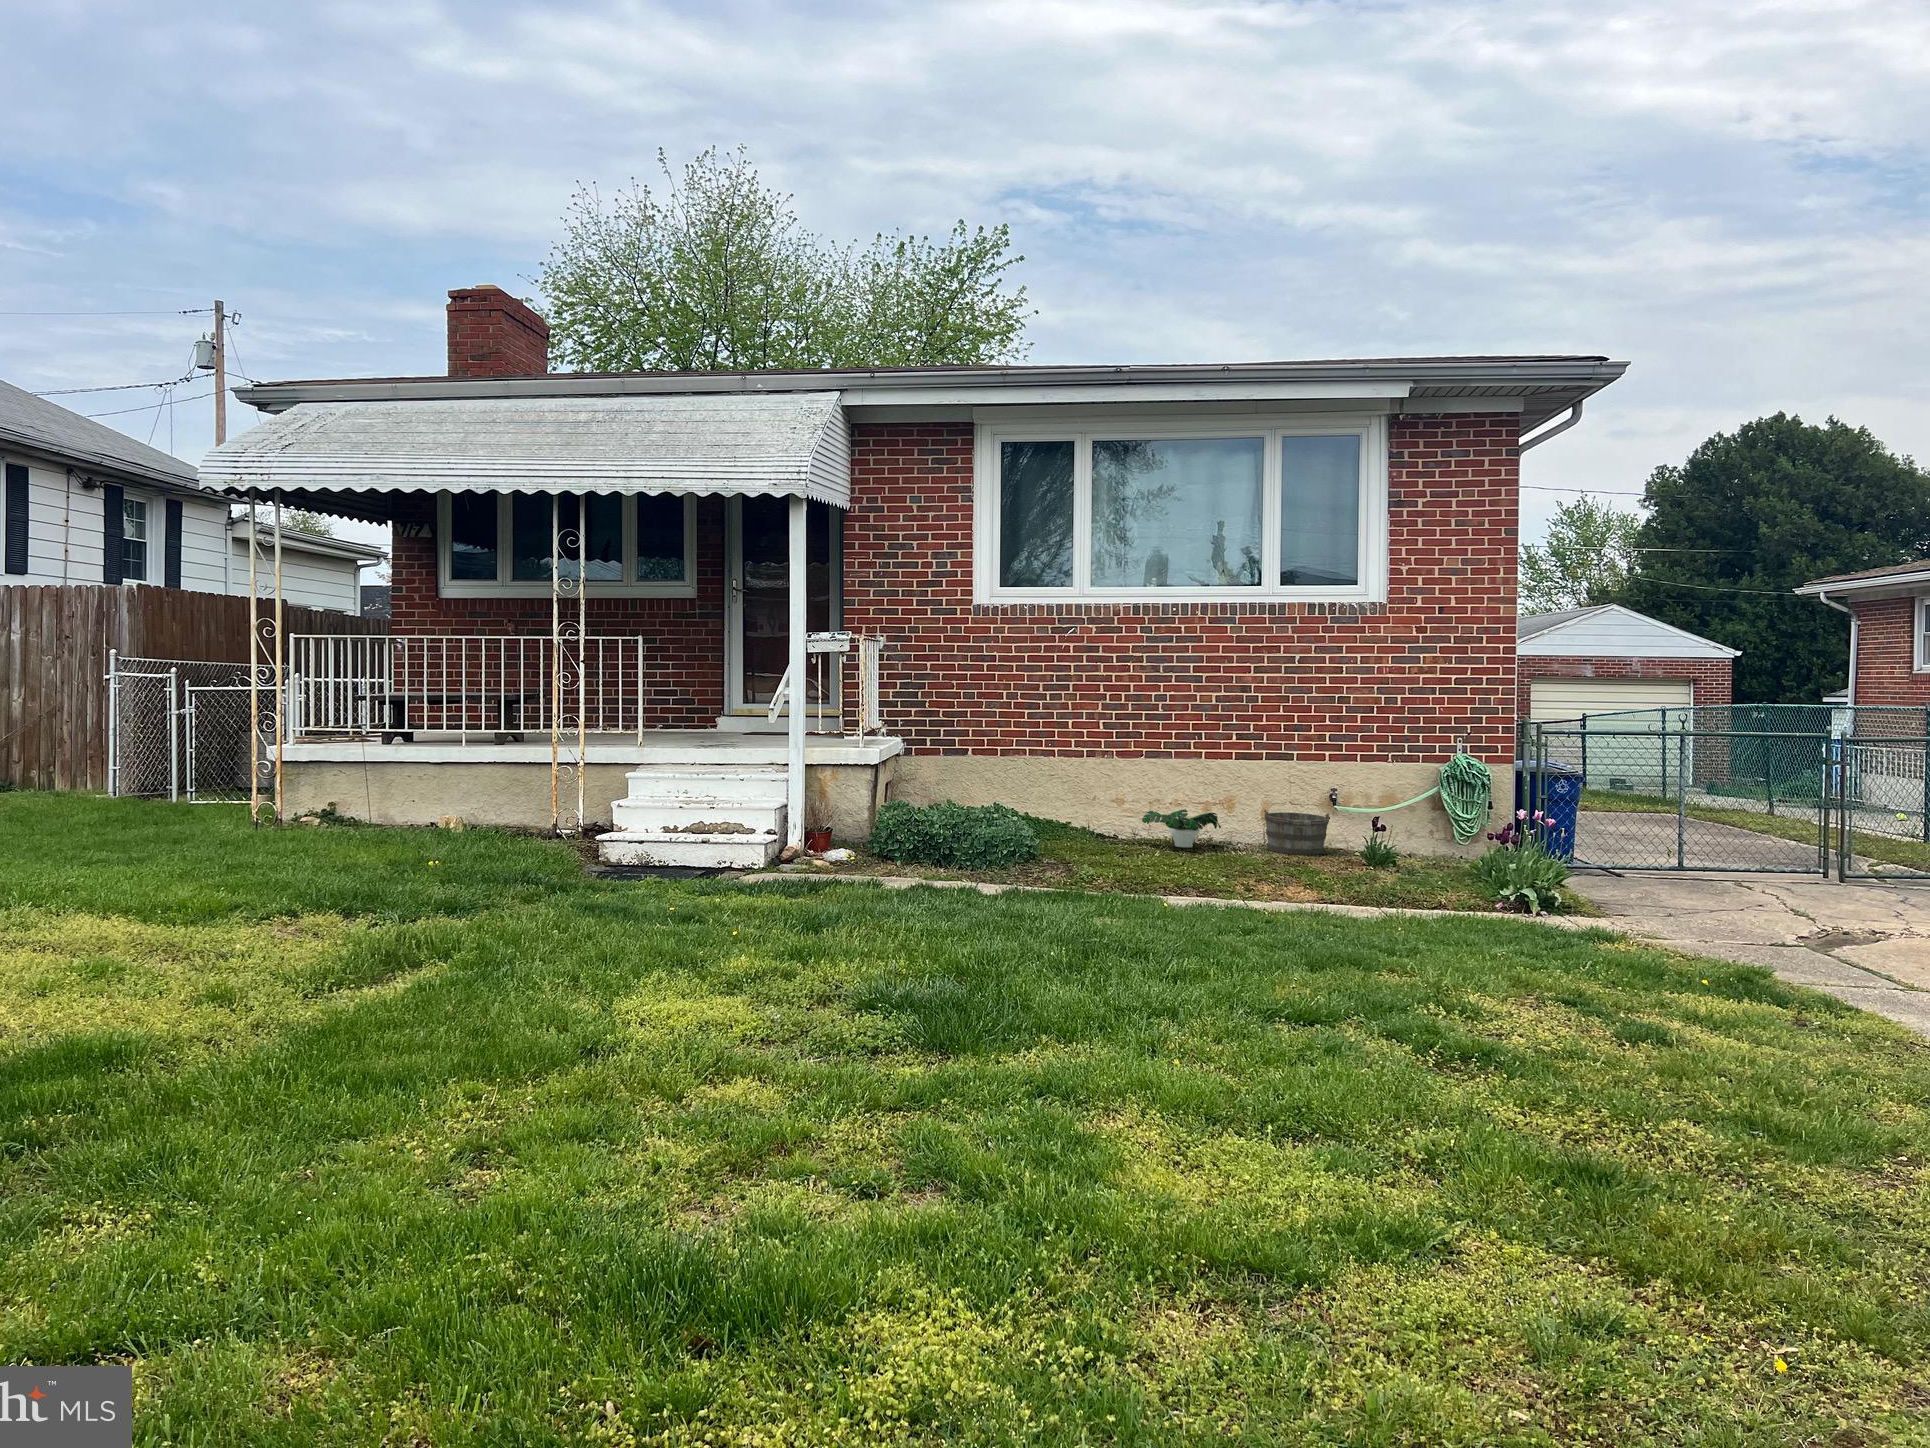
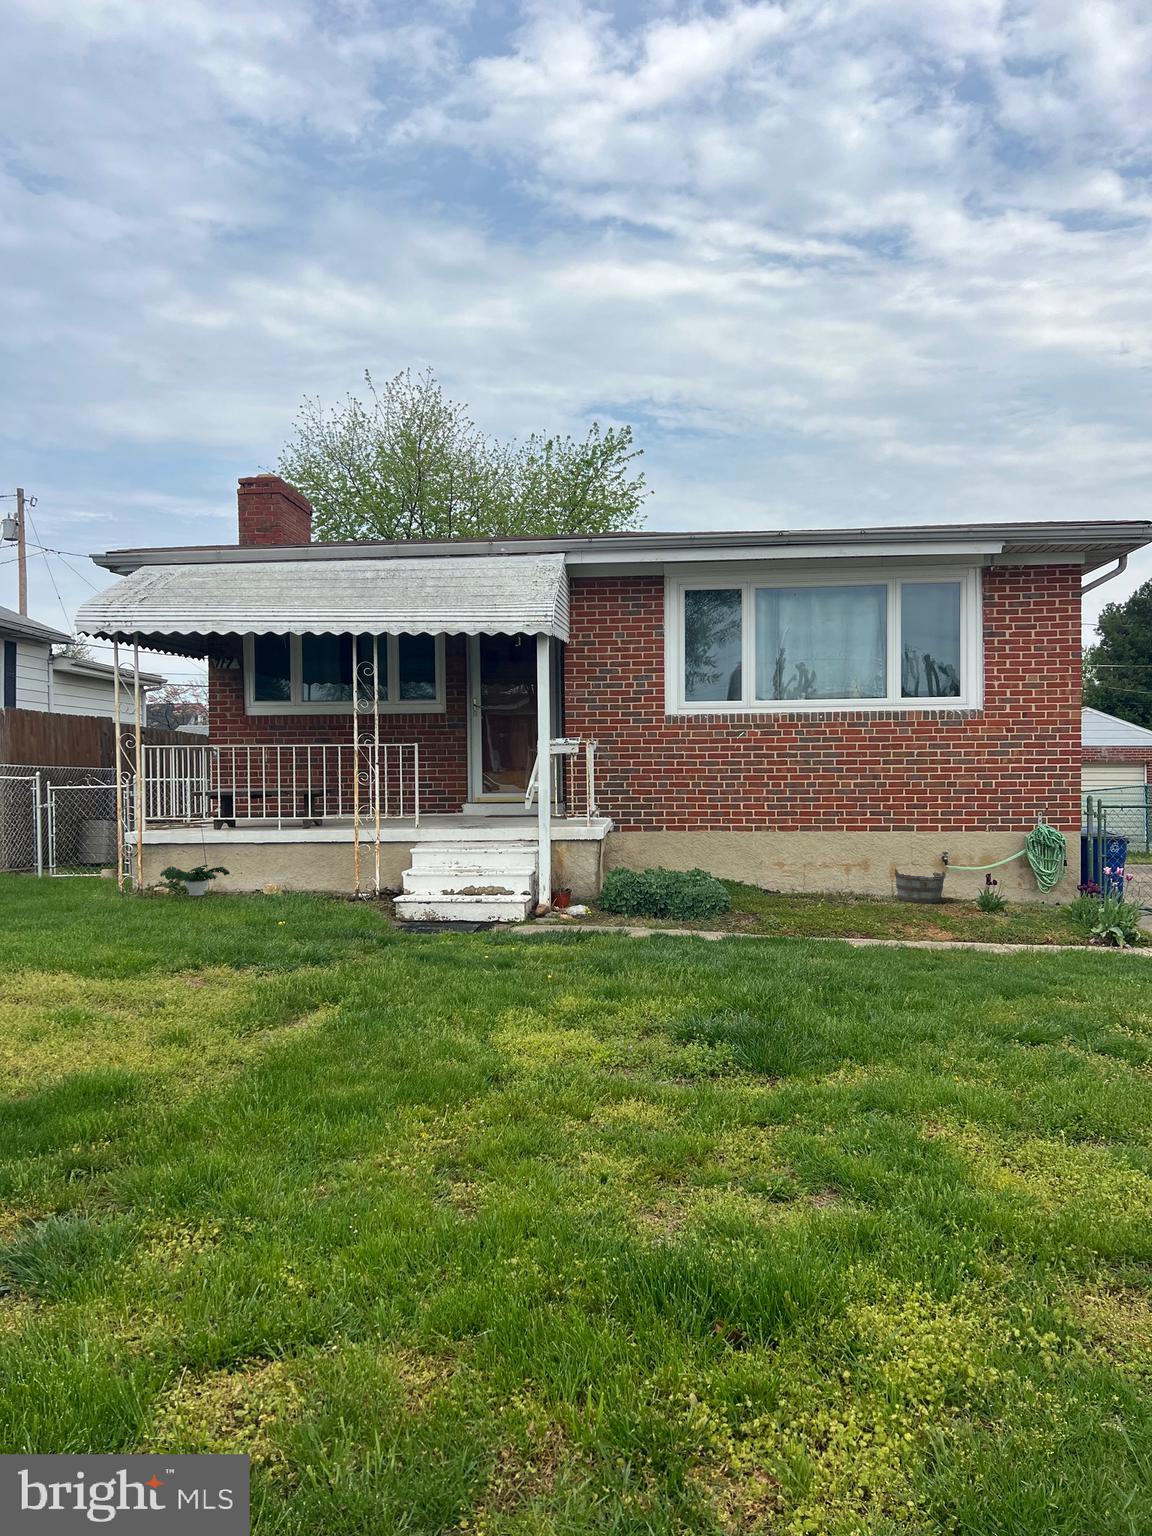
potted plant: present [1142,809,1221,848] -> present [160,865,230,896]

